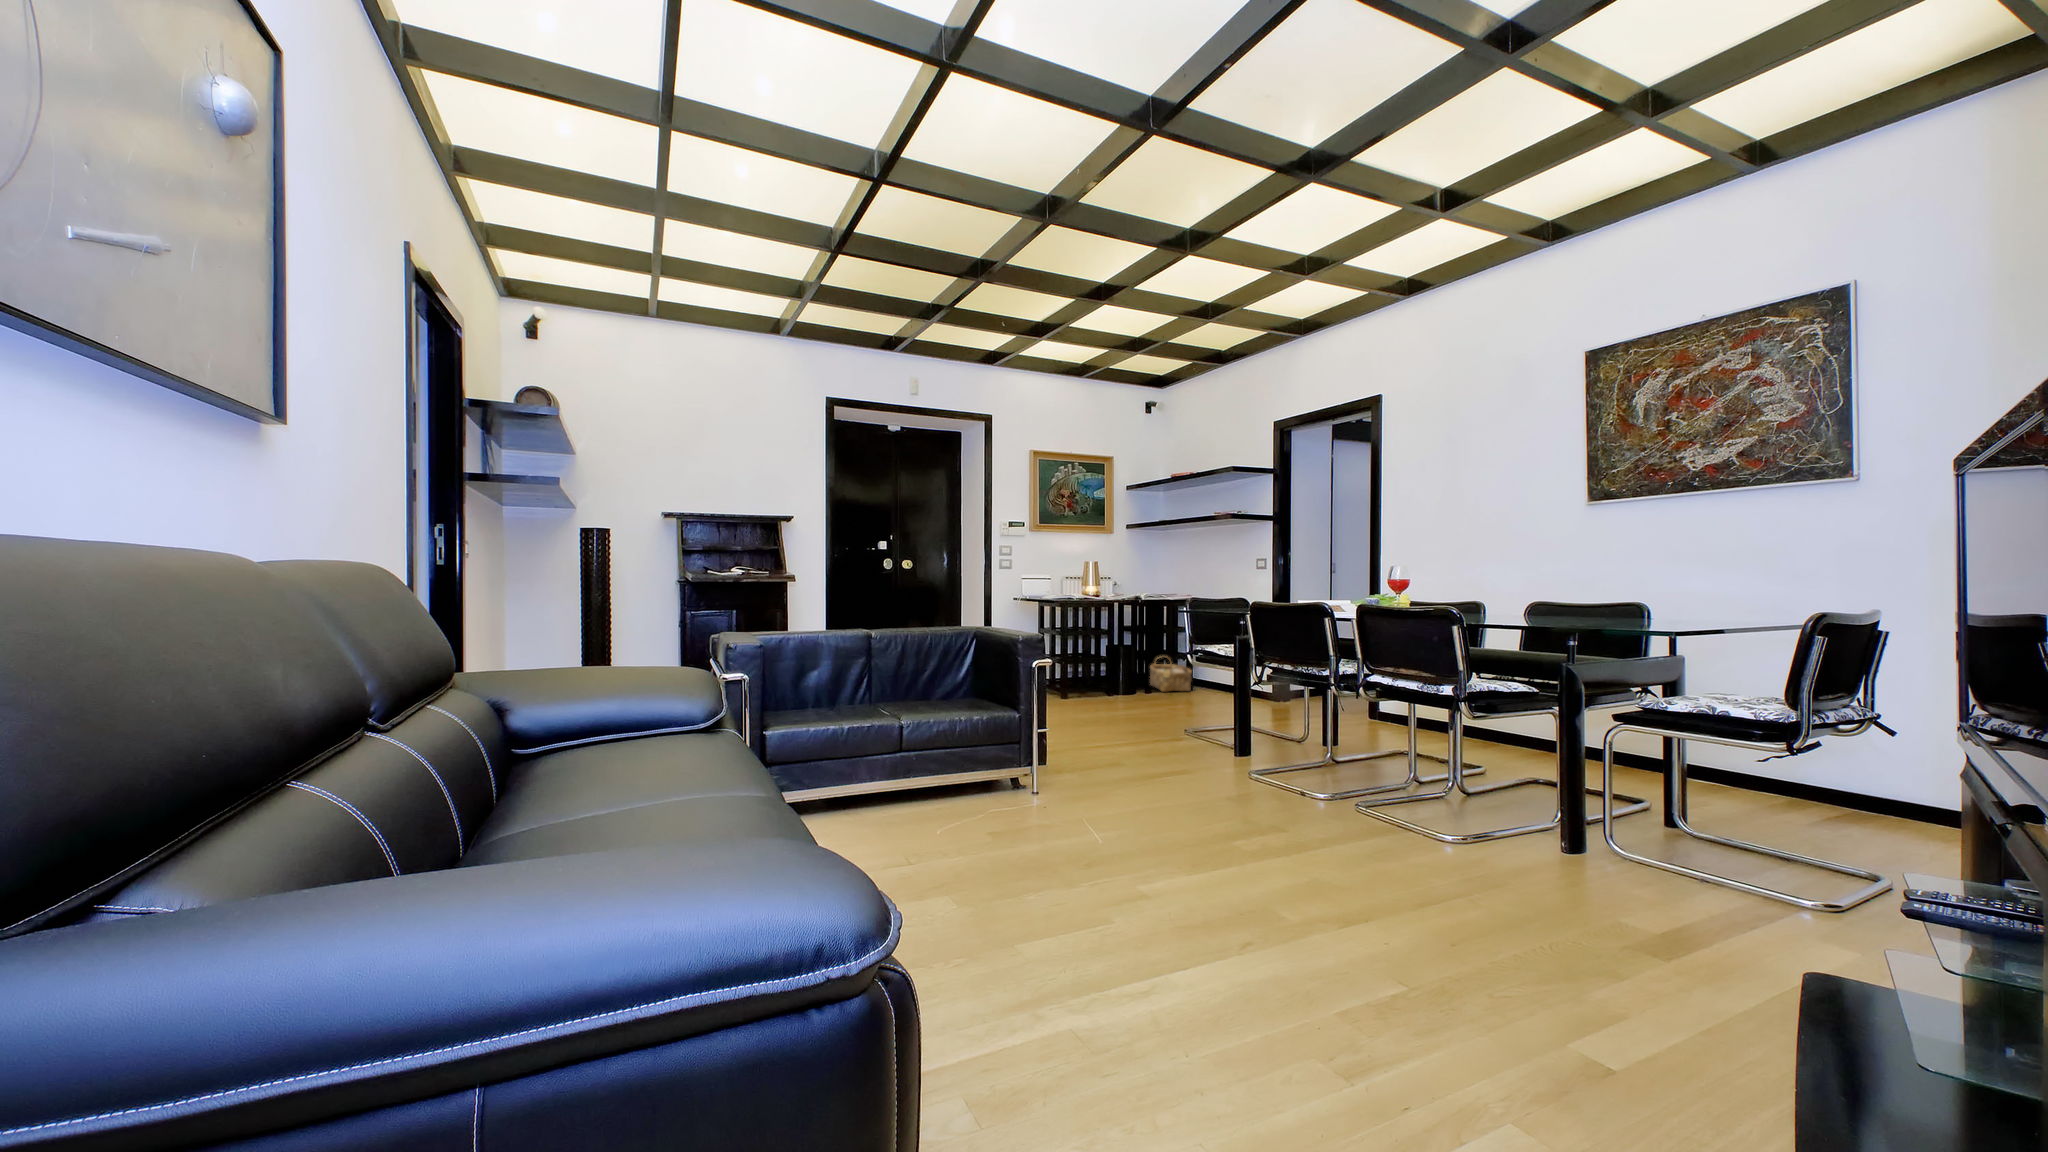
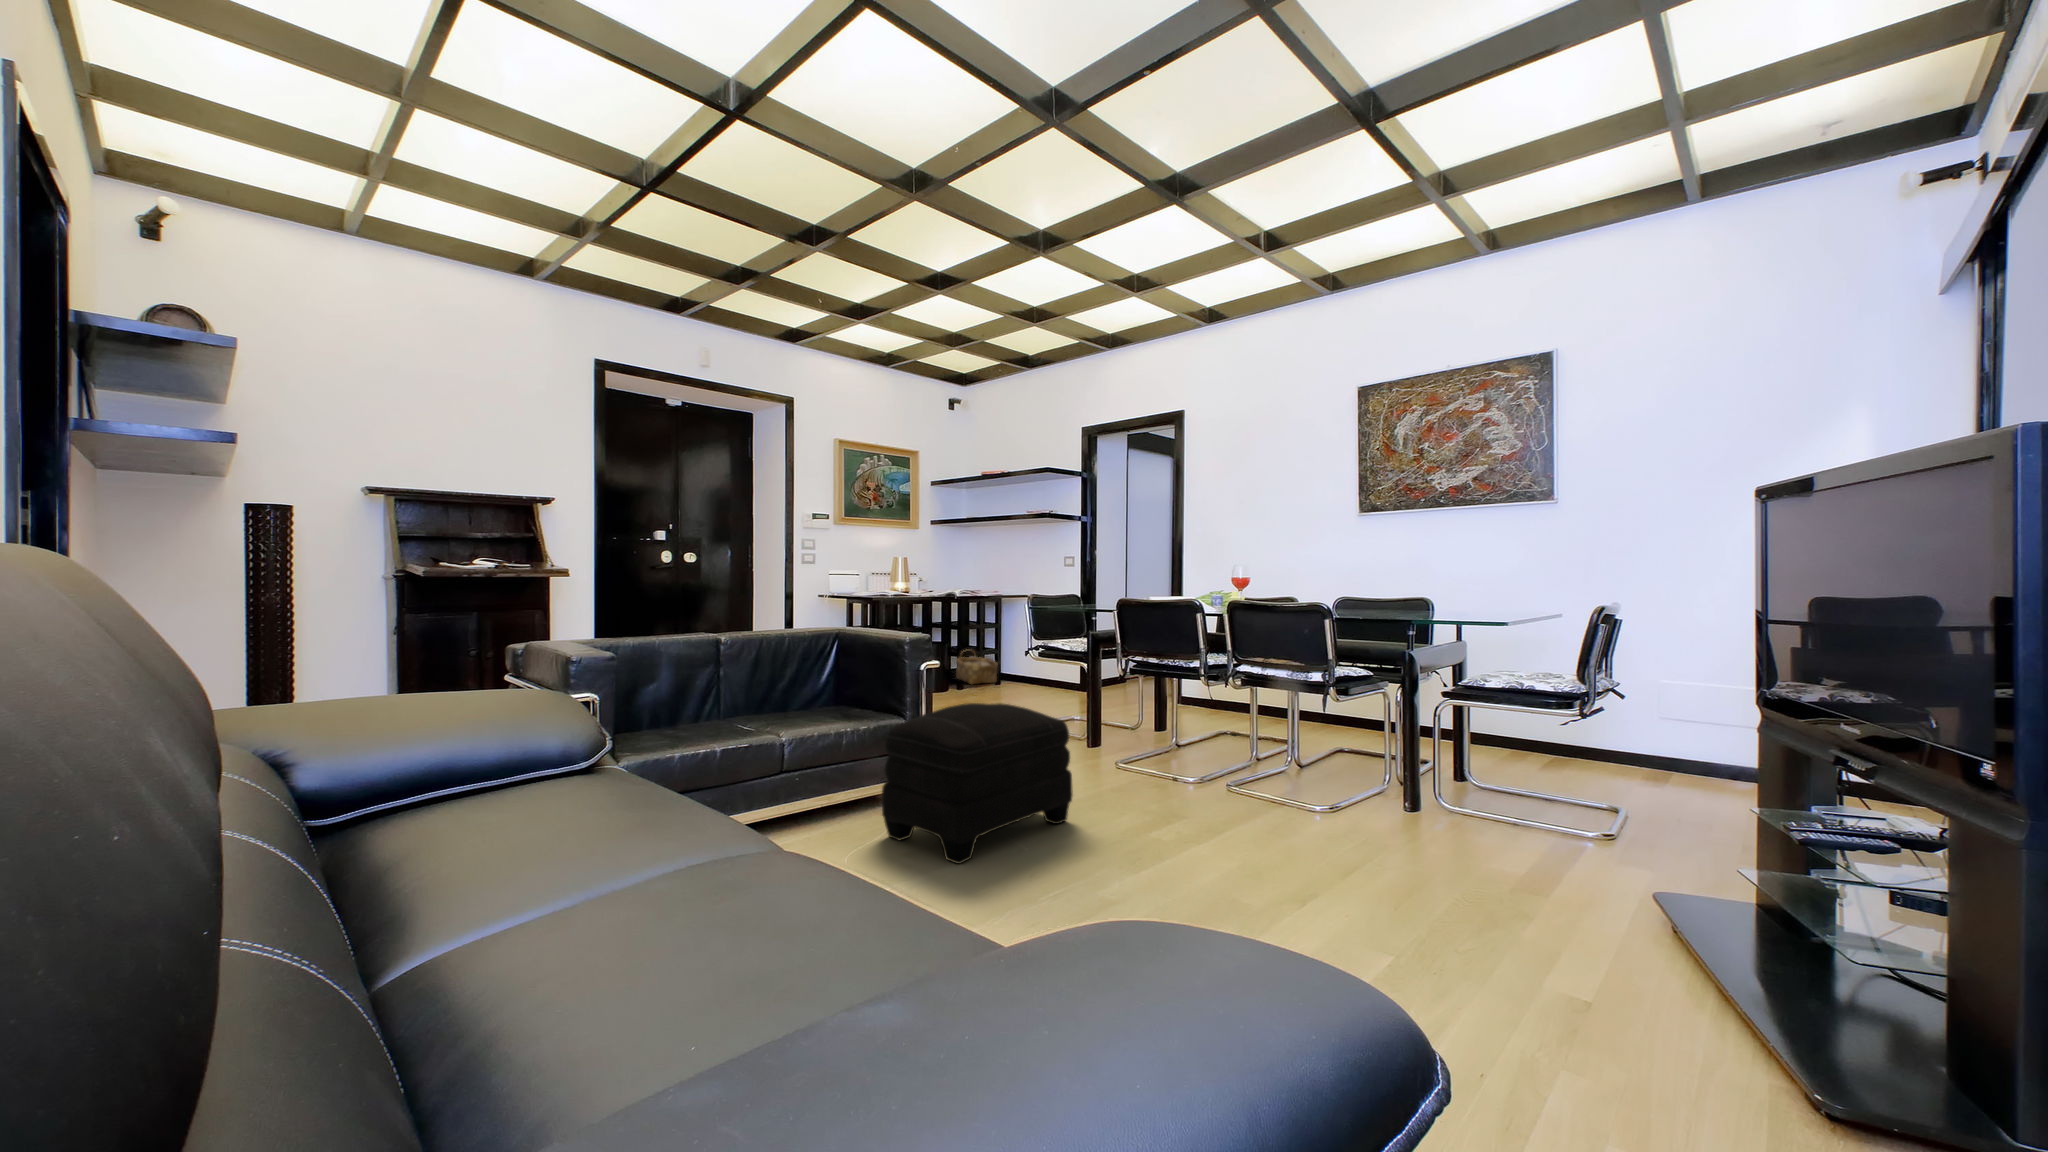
ottoman: none [981,698,1163,840] -> present [882,703,1073,864]

